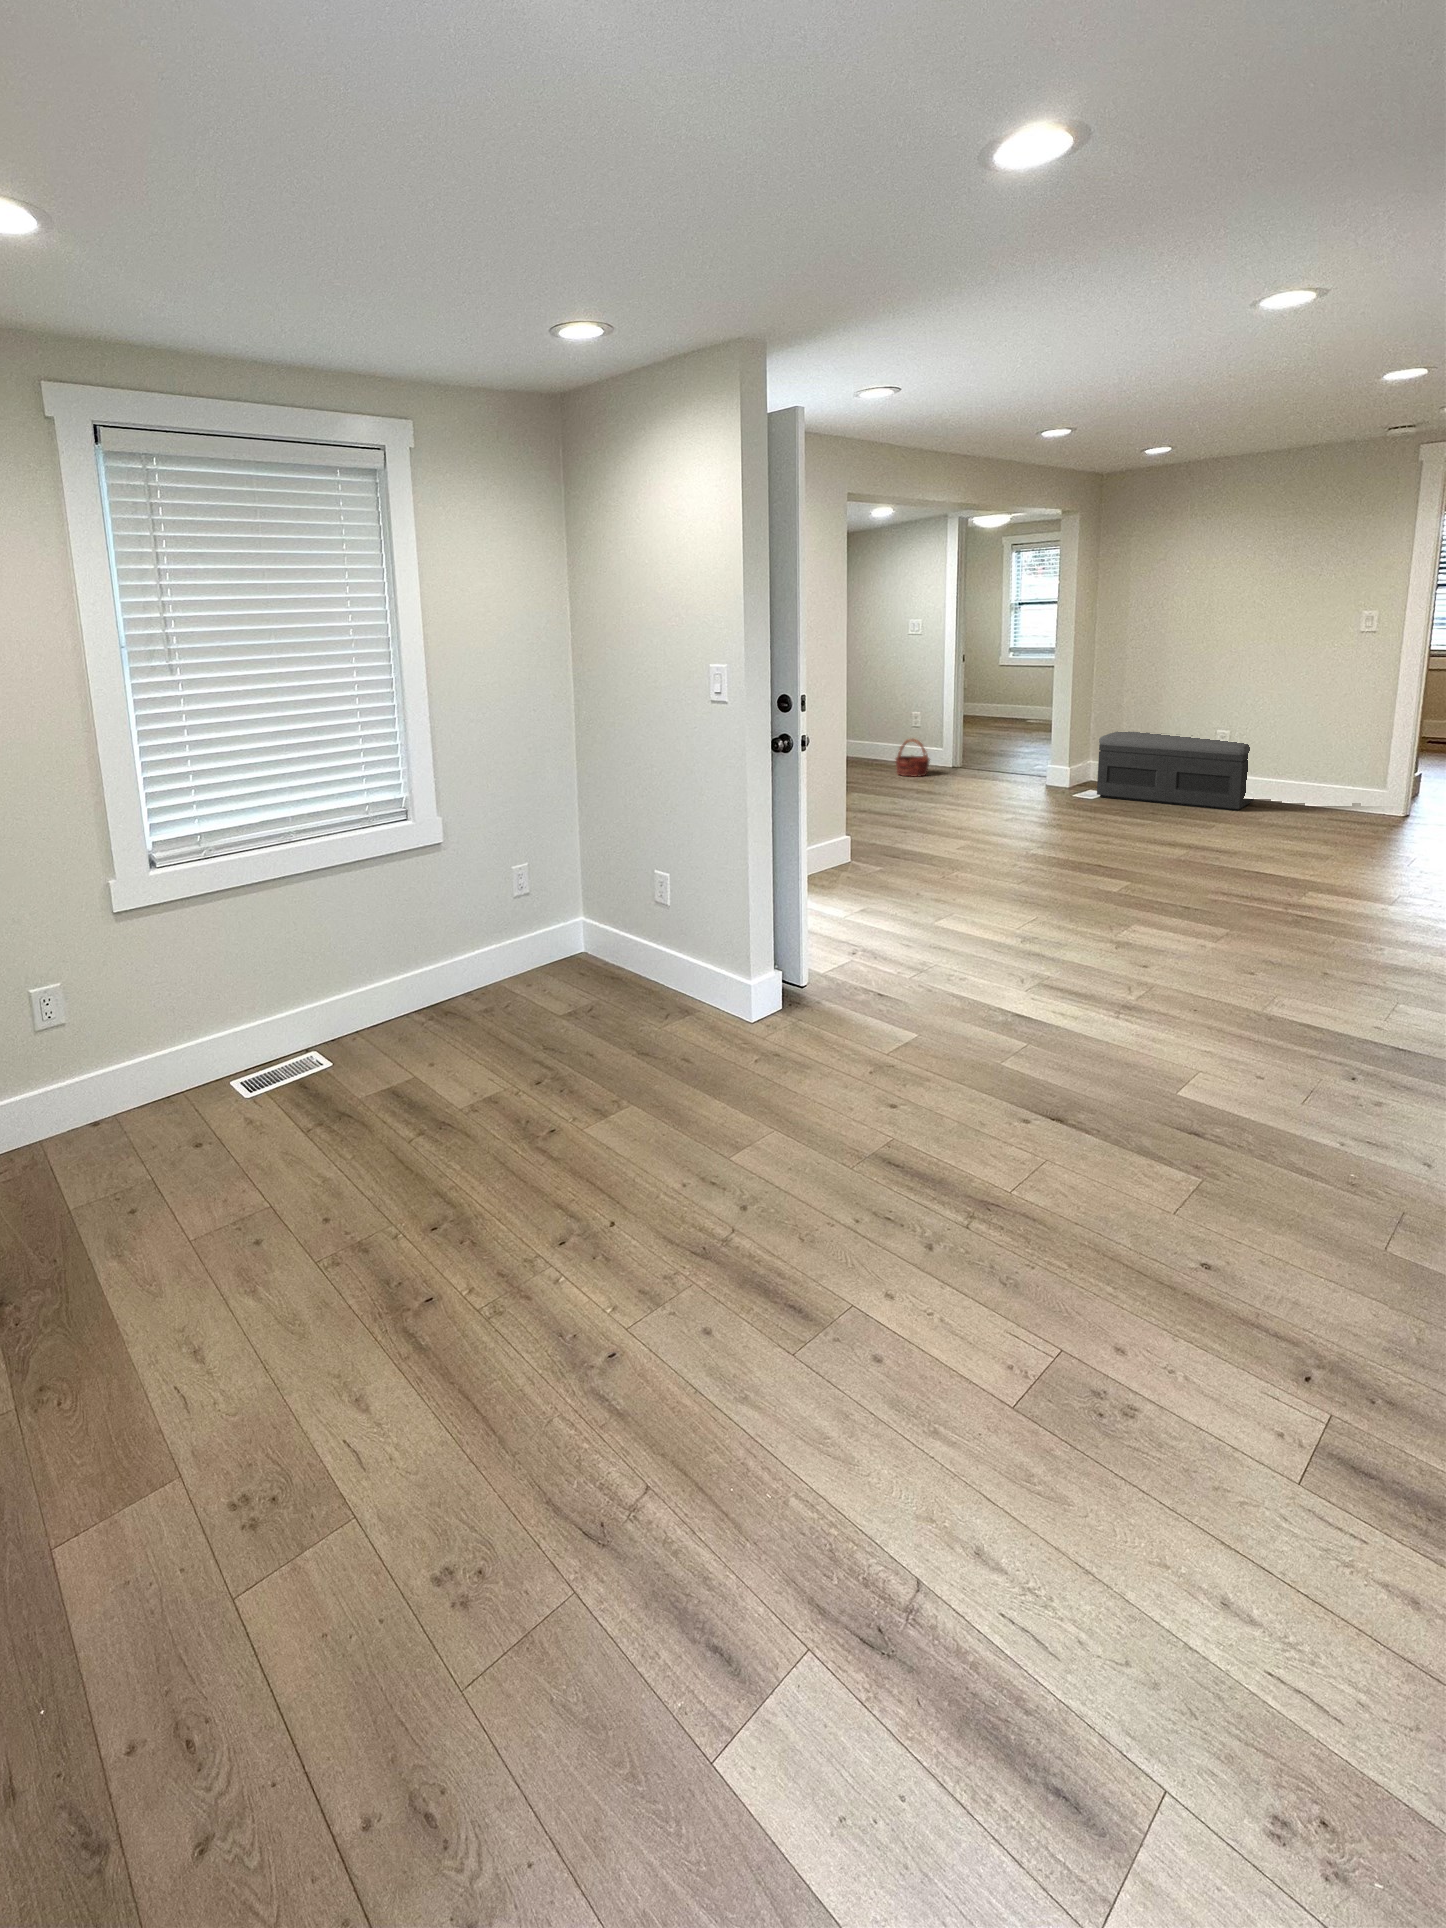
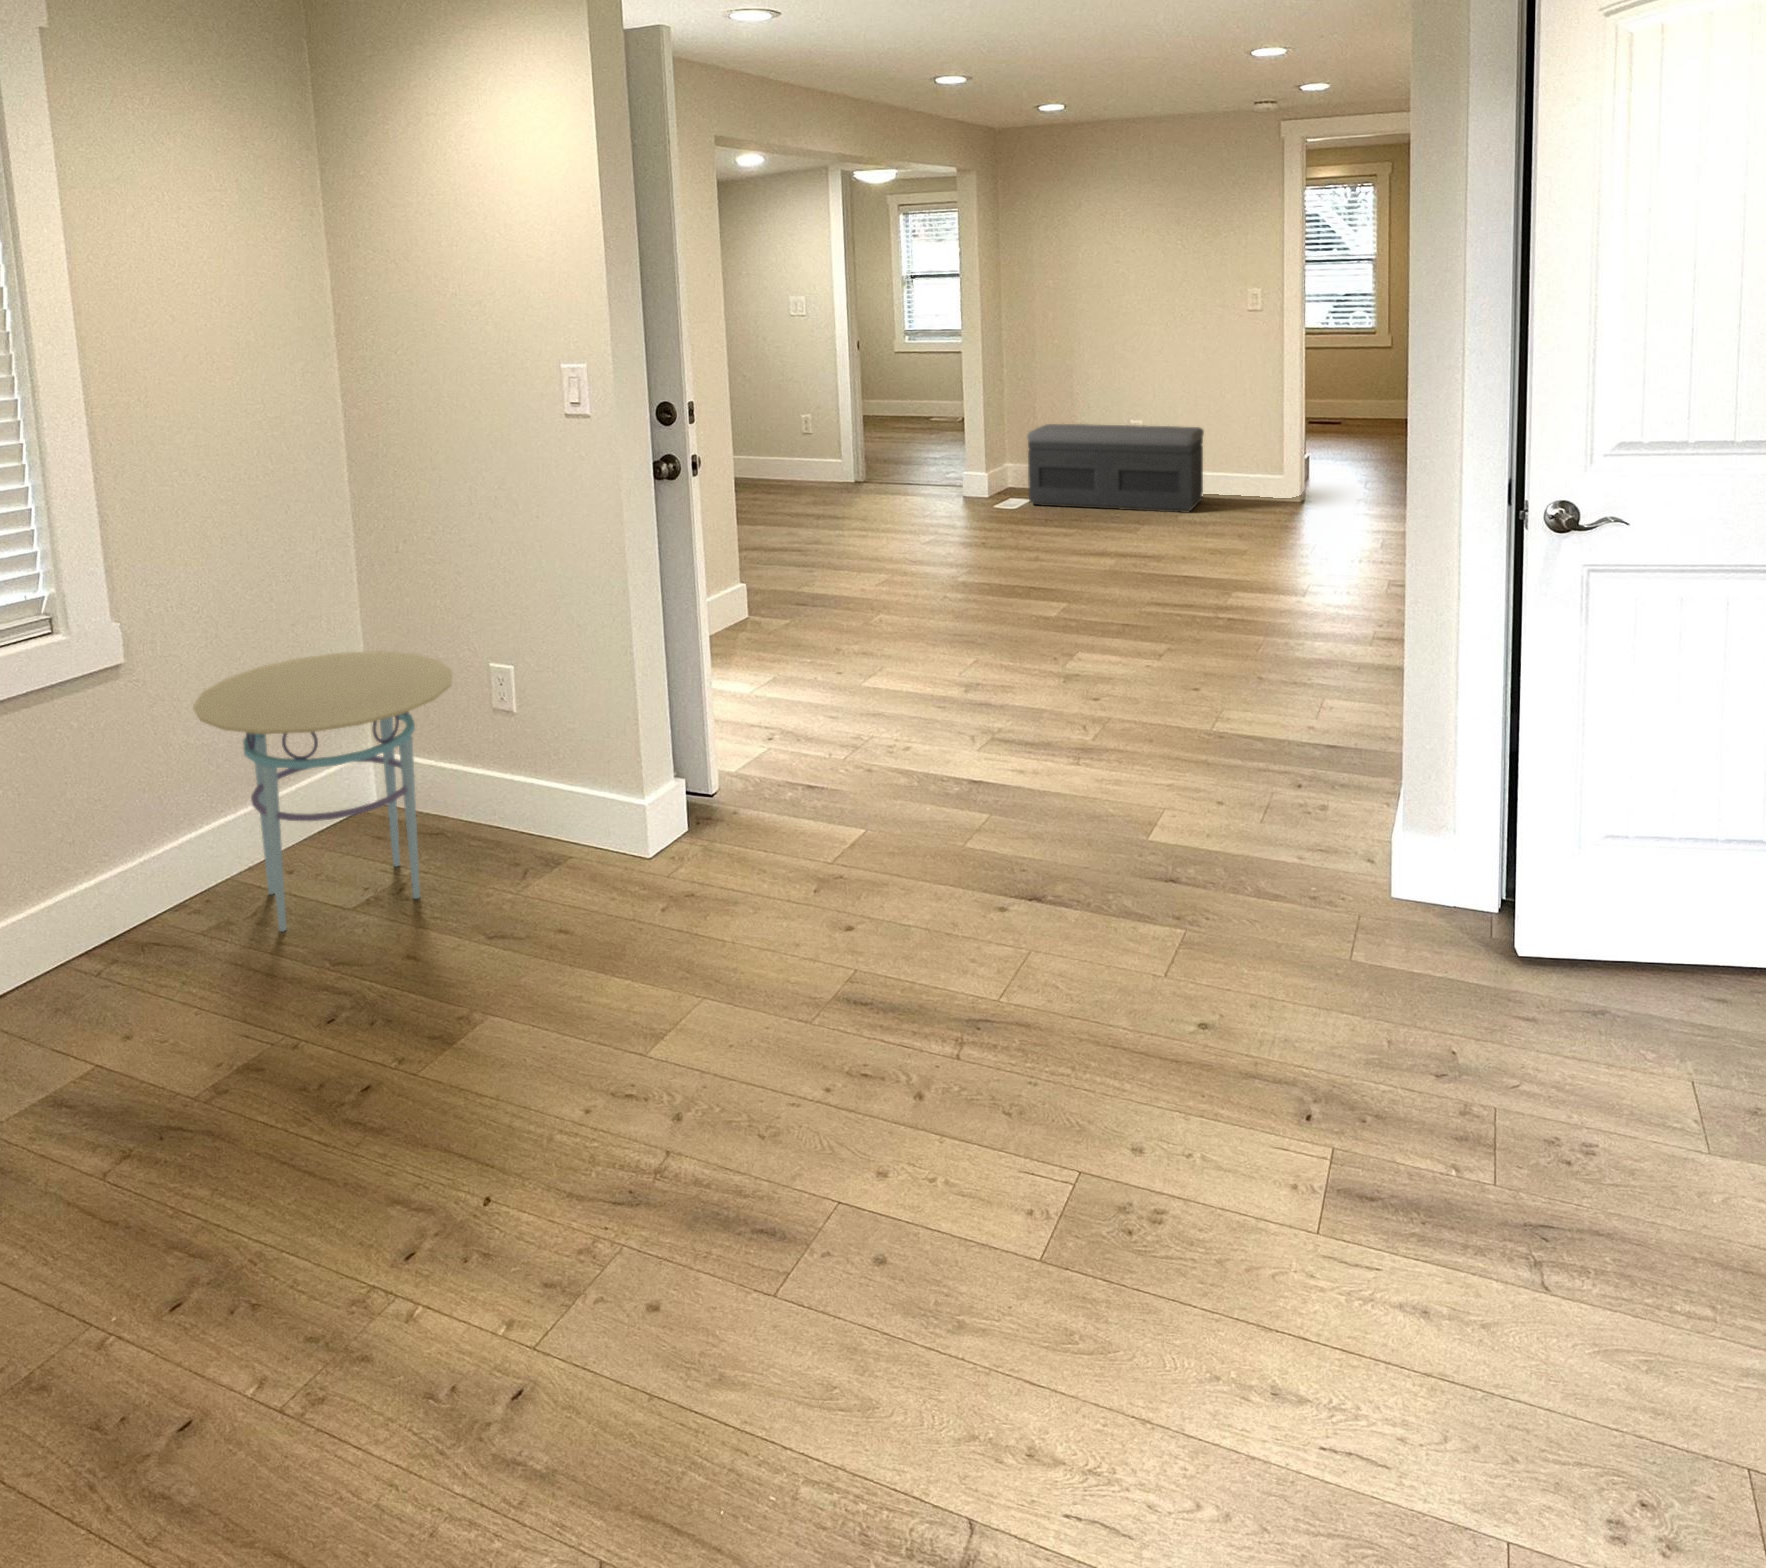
basket: present [895,739,930,776] -> none [786,445,829,493]
side table: none [481,850,638,1013] -> present [193,651,453,932]

